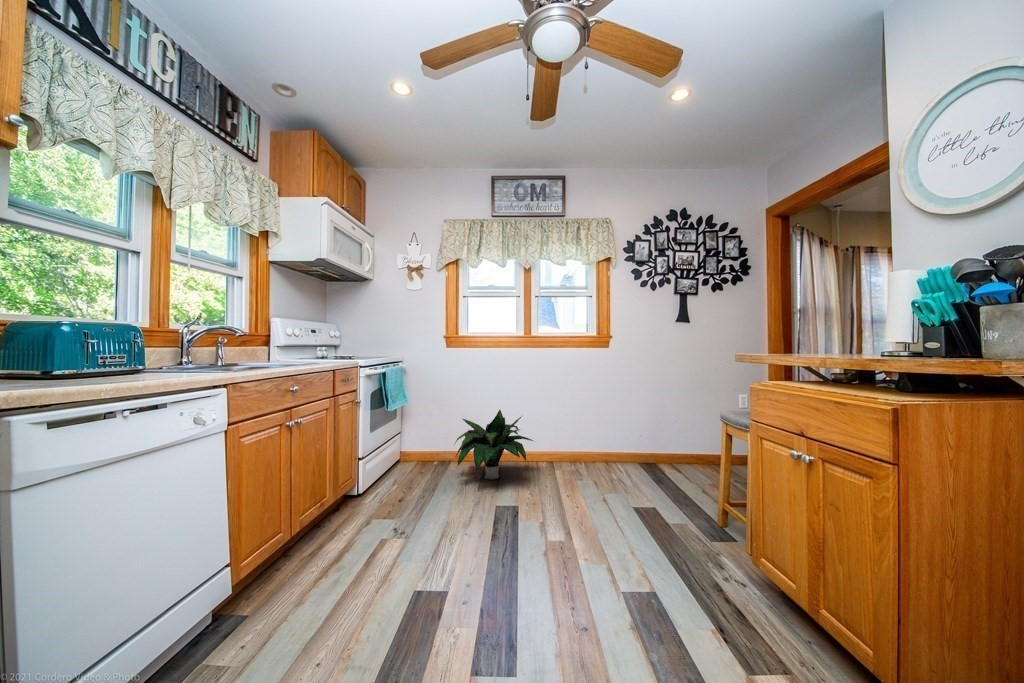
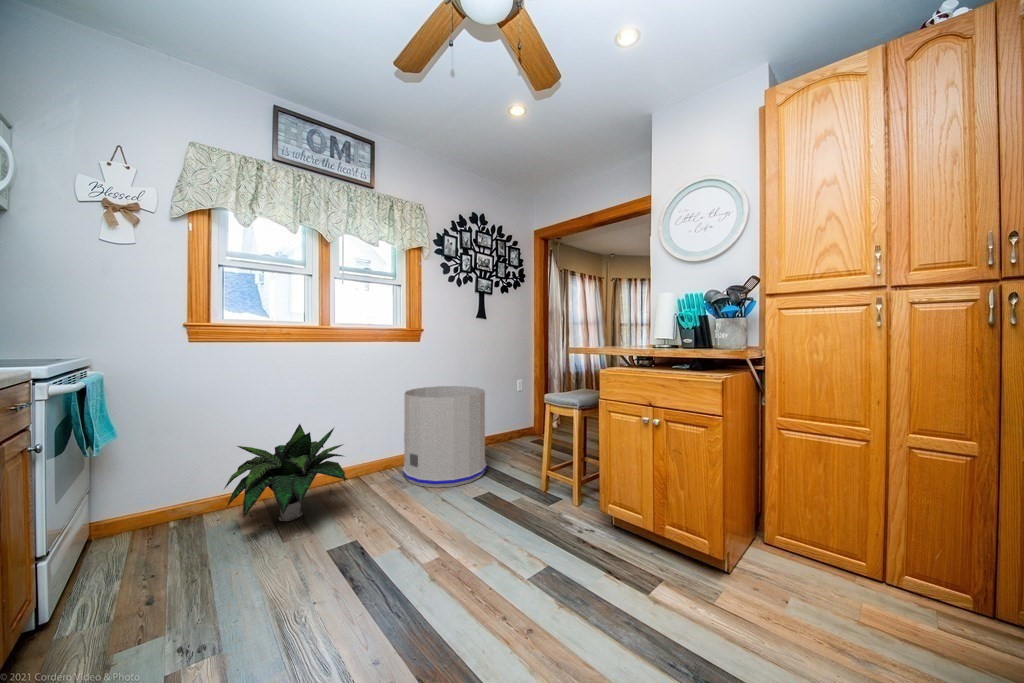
trash can: none [585,392,671,492] -> present [403,386,487,488]

